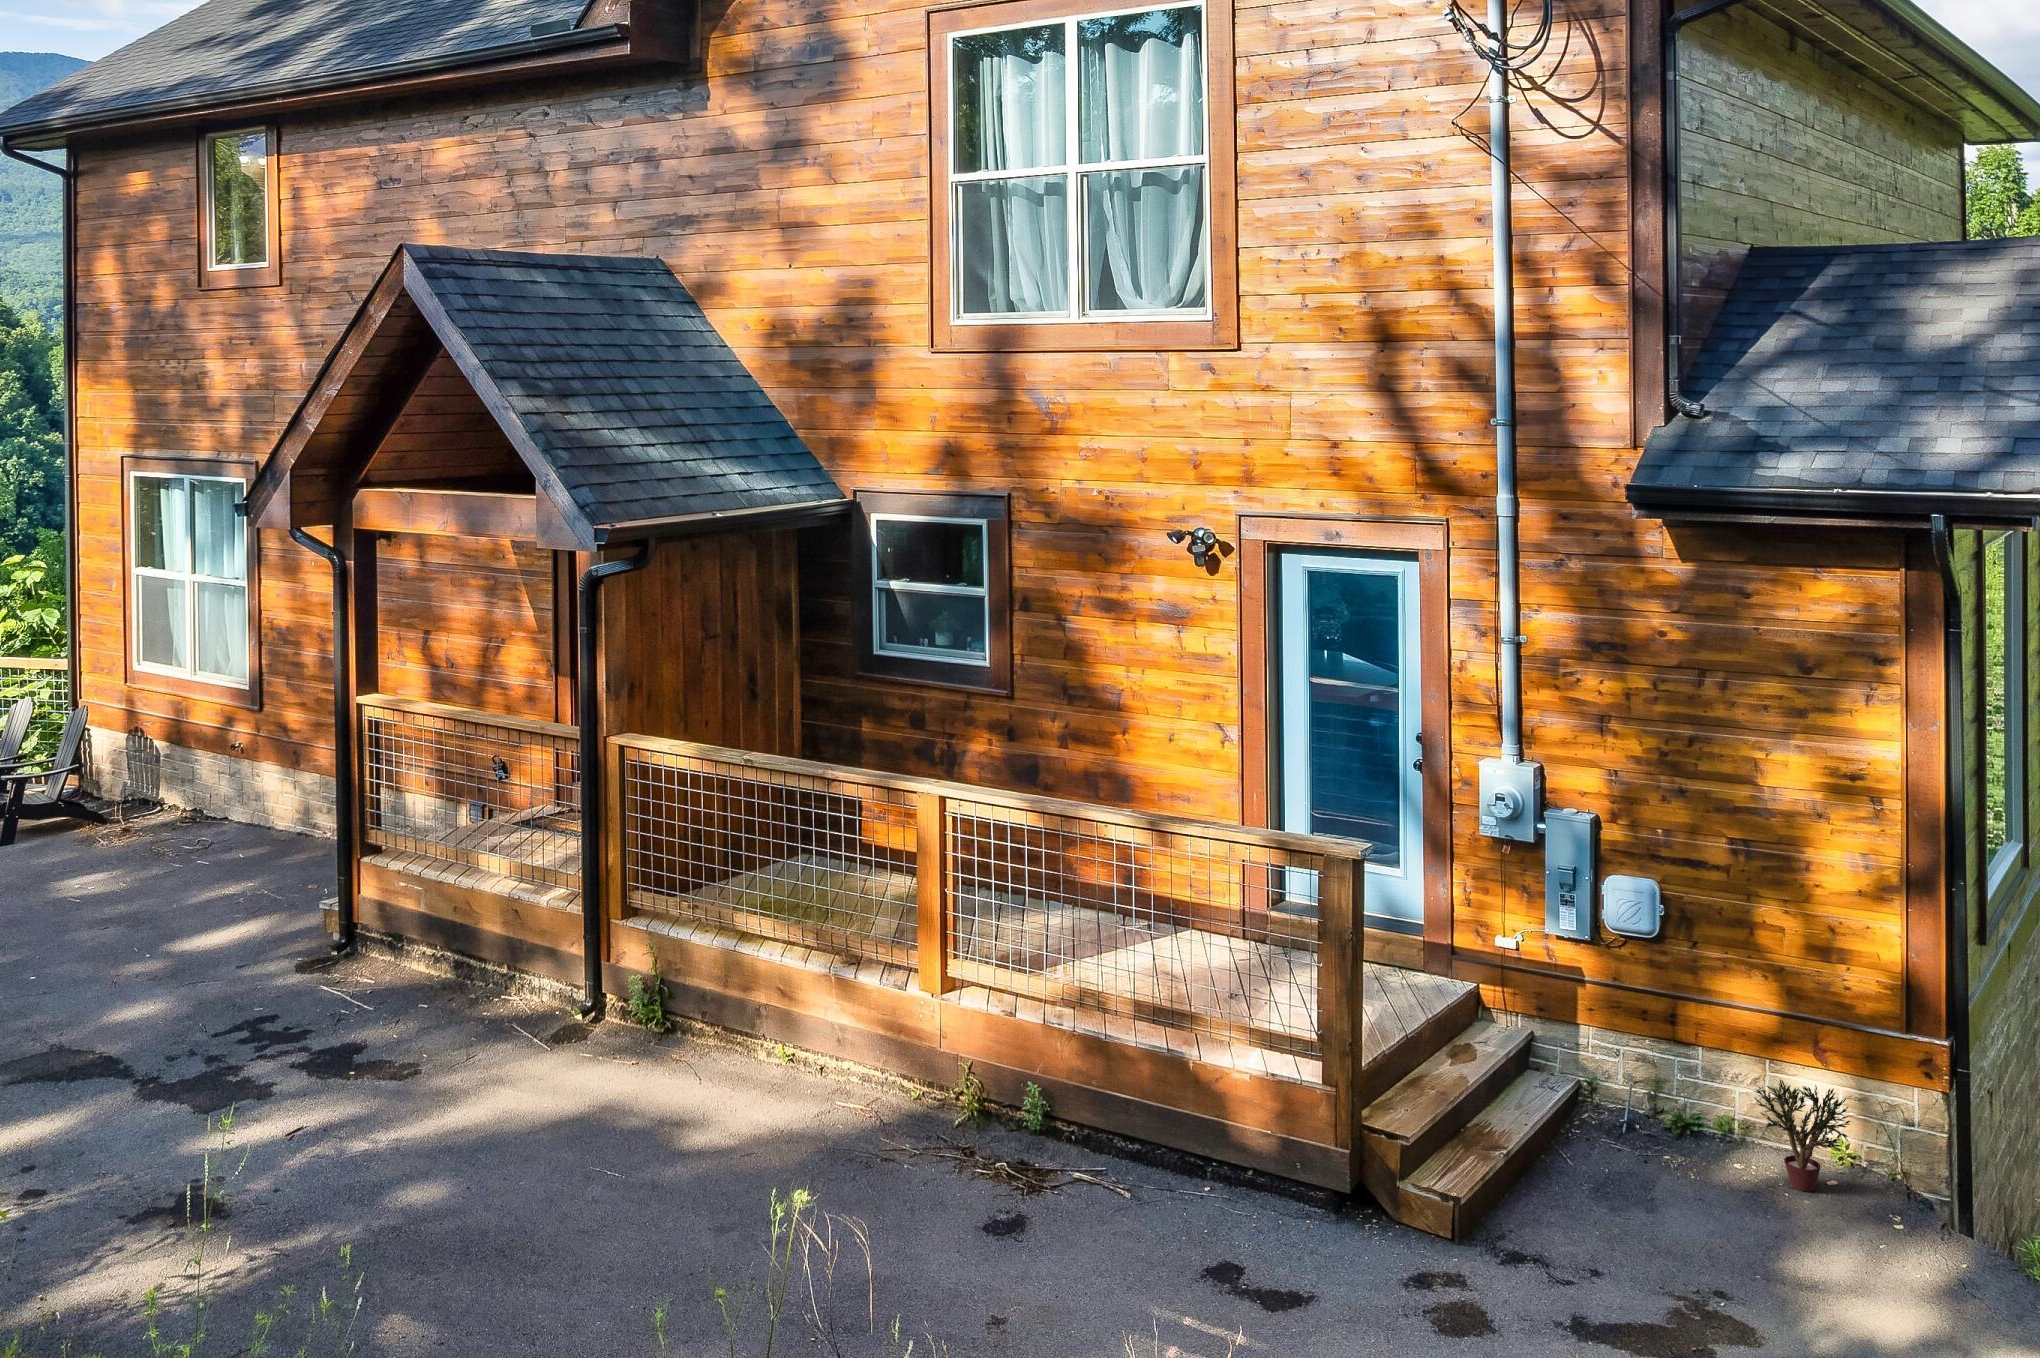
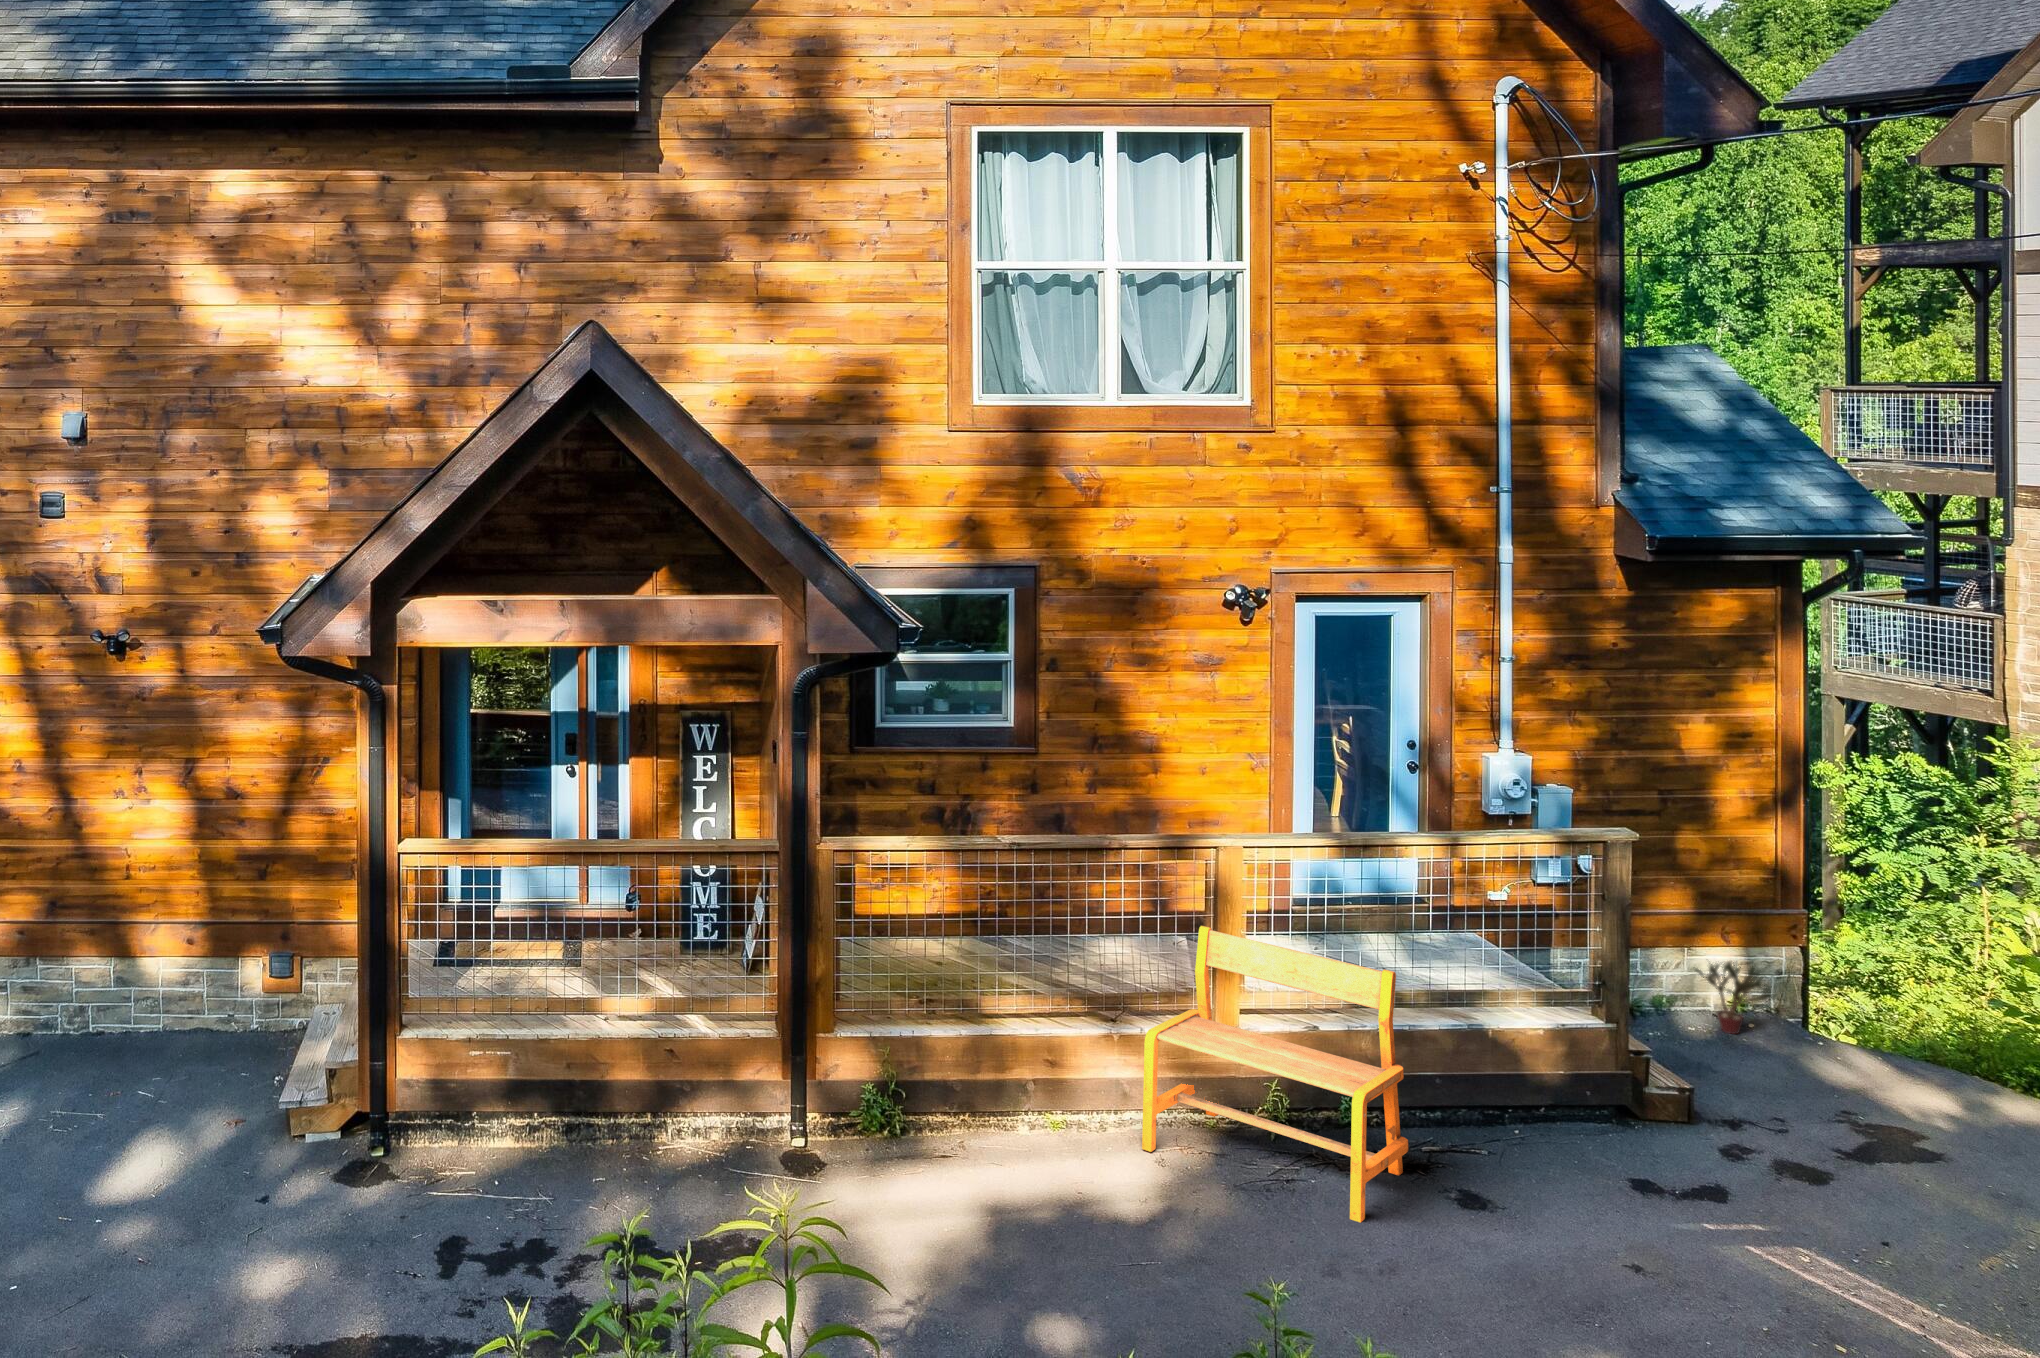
bench: none [808,878,1000,1213] -> present [1142,926,1408,1222]

